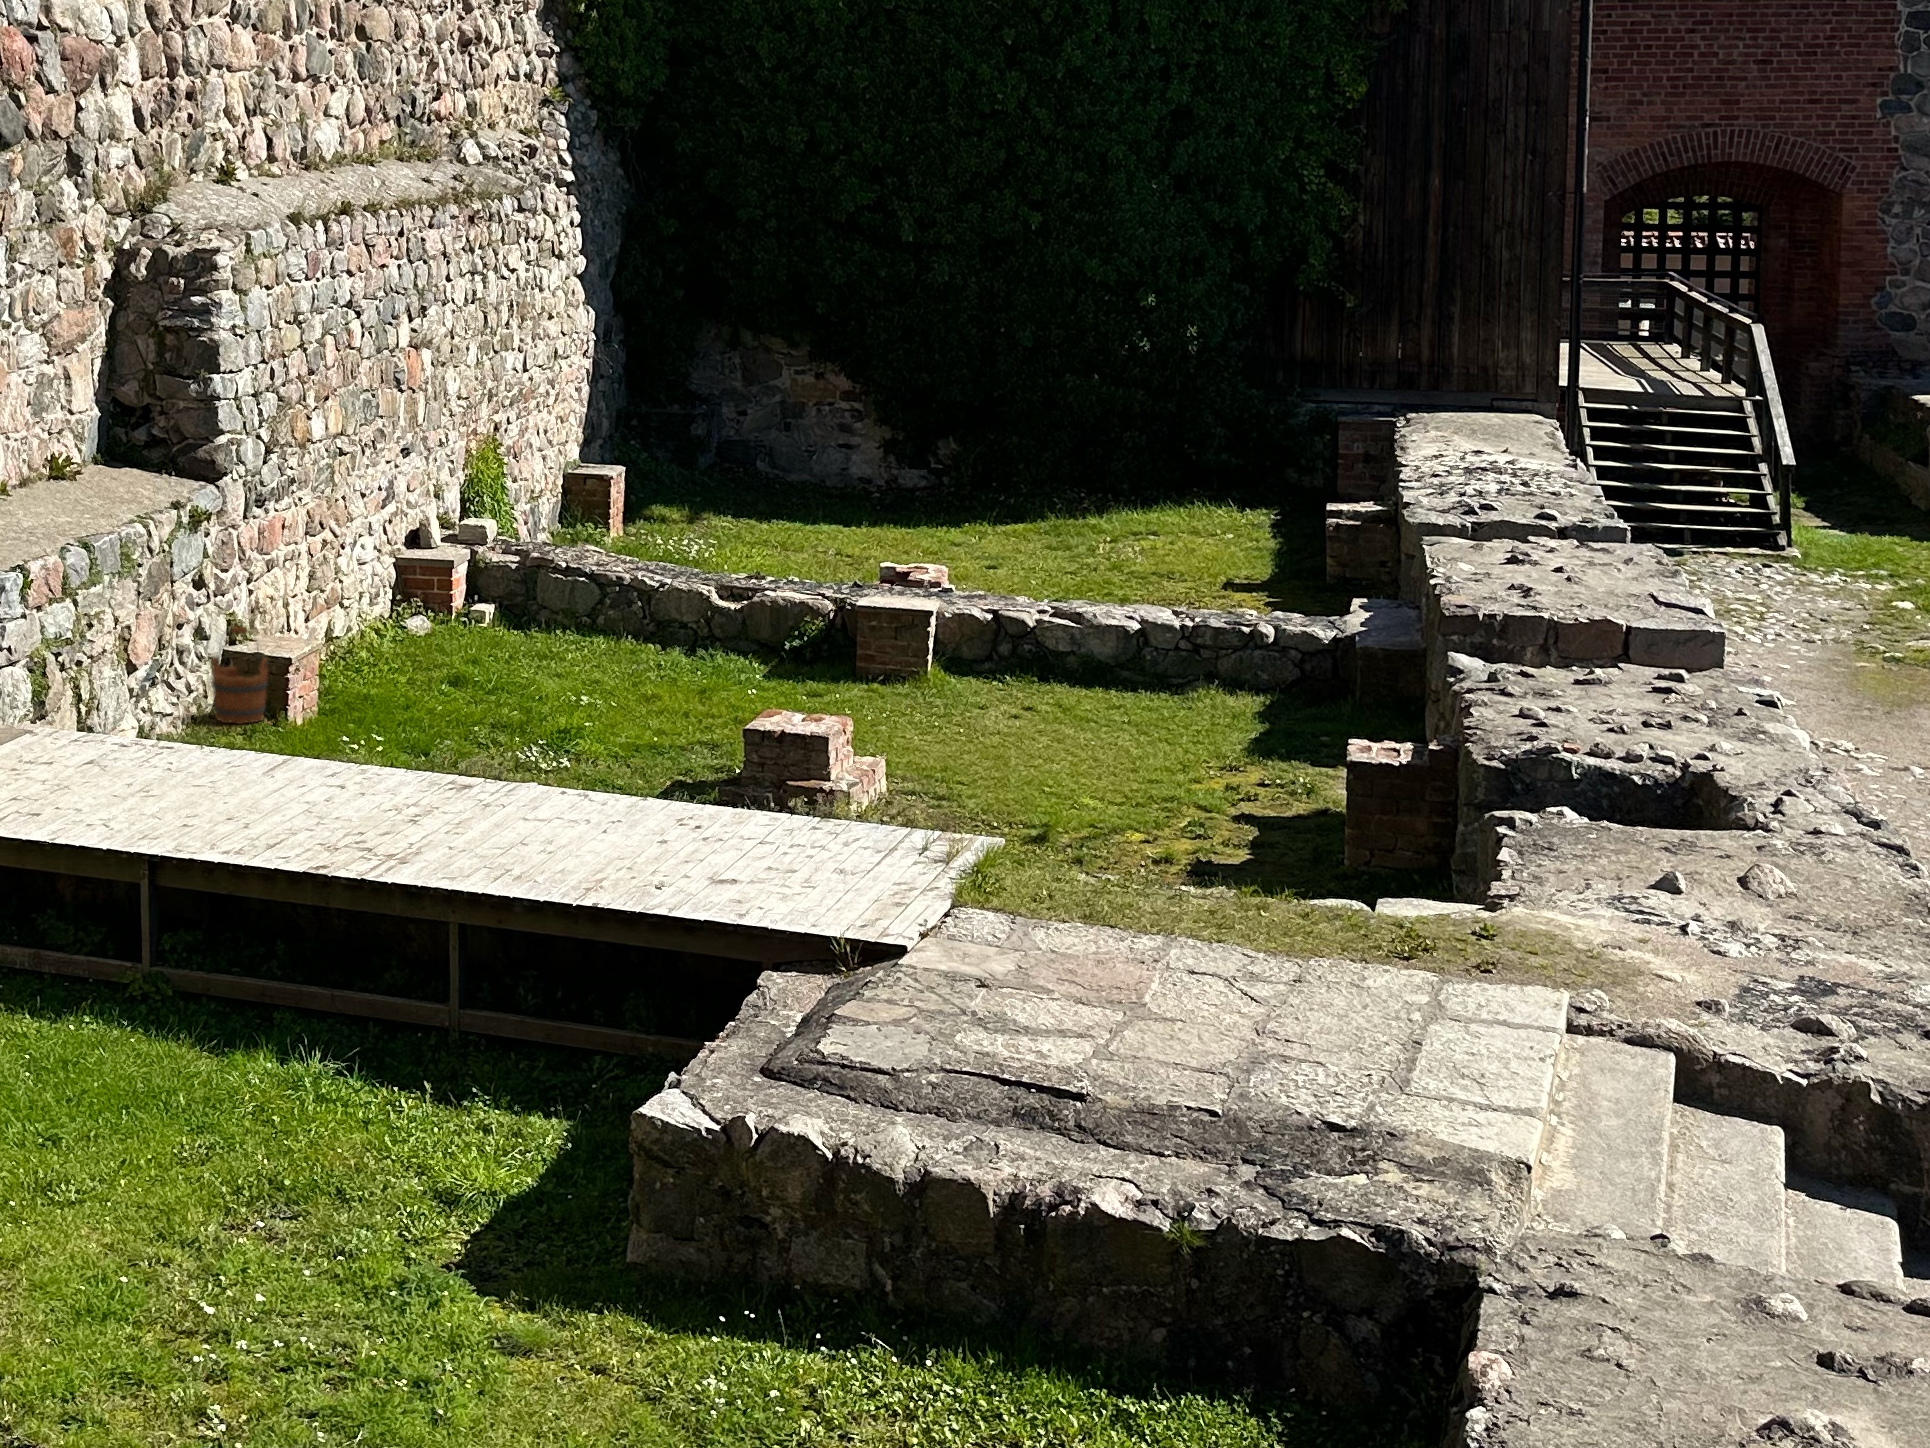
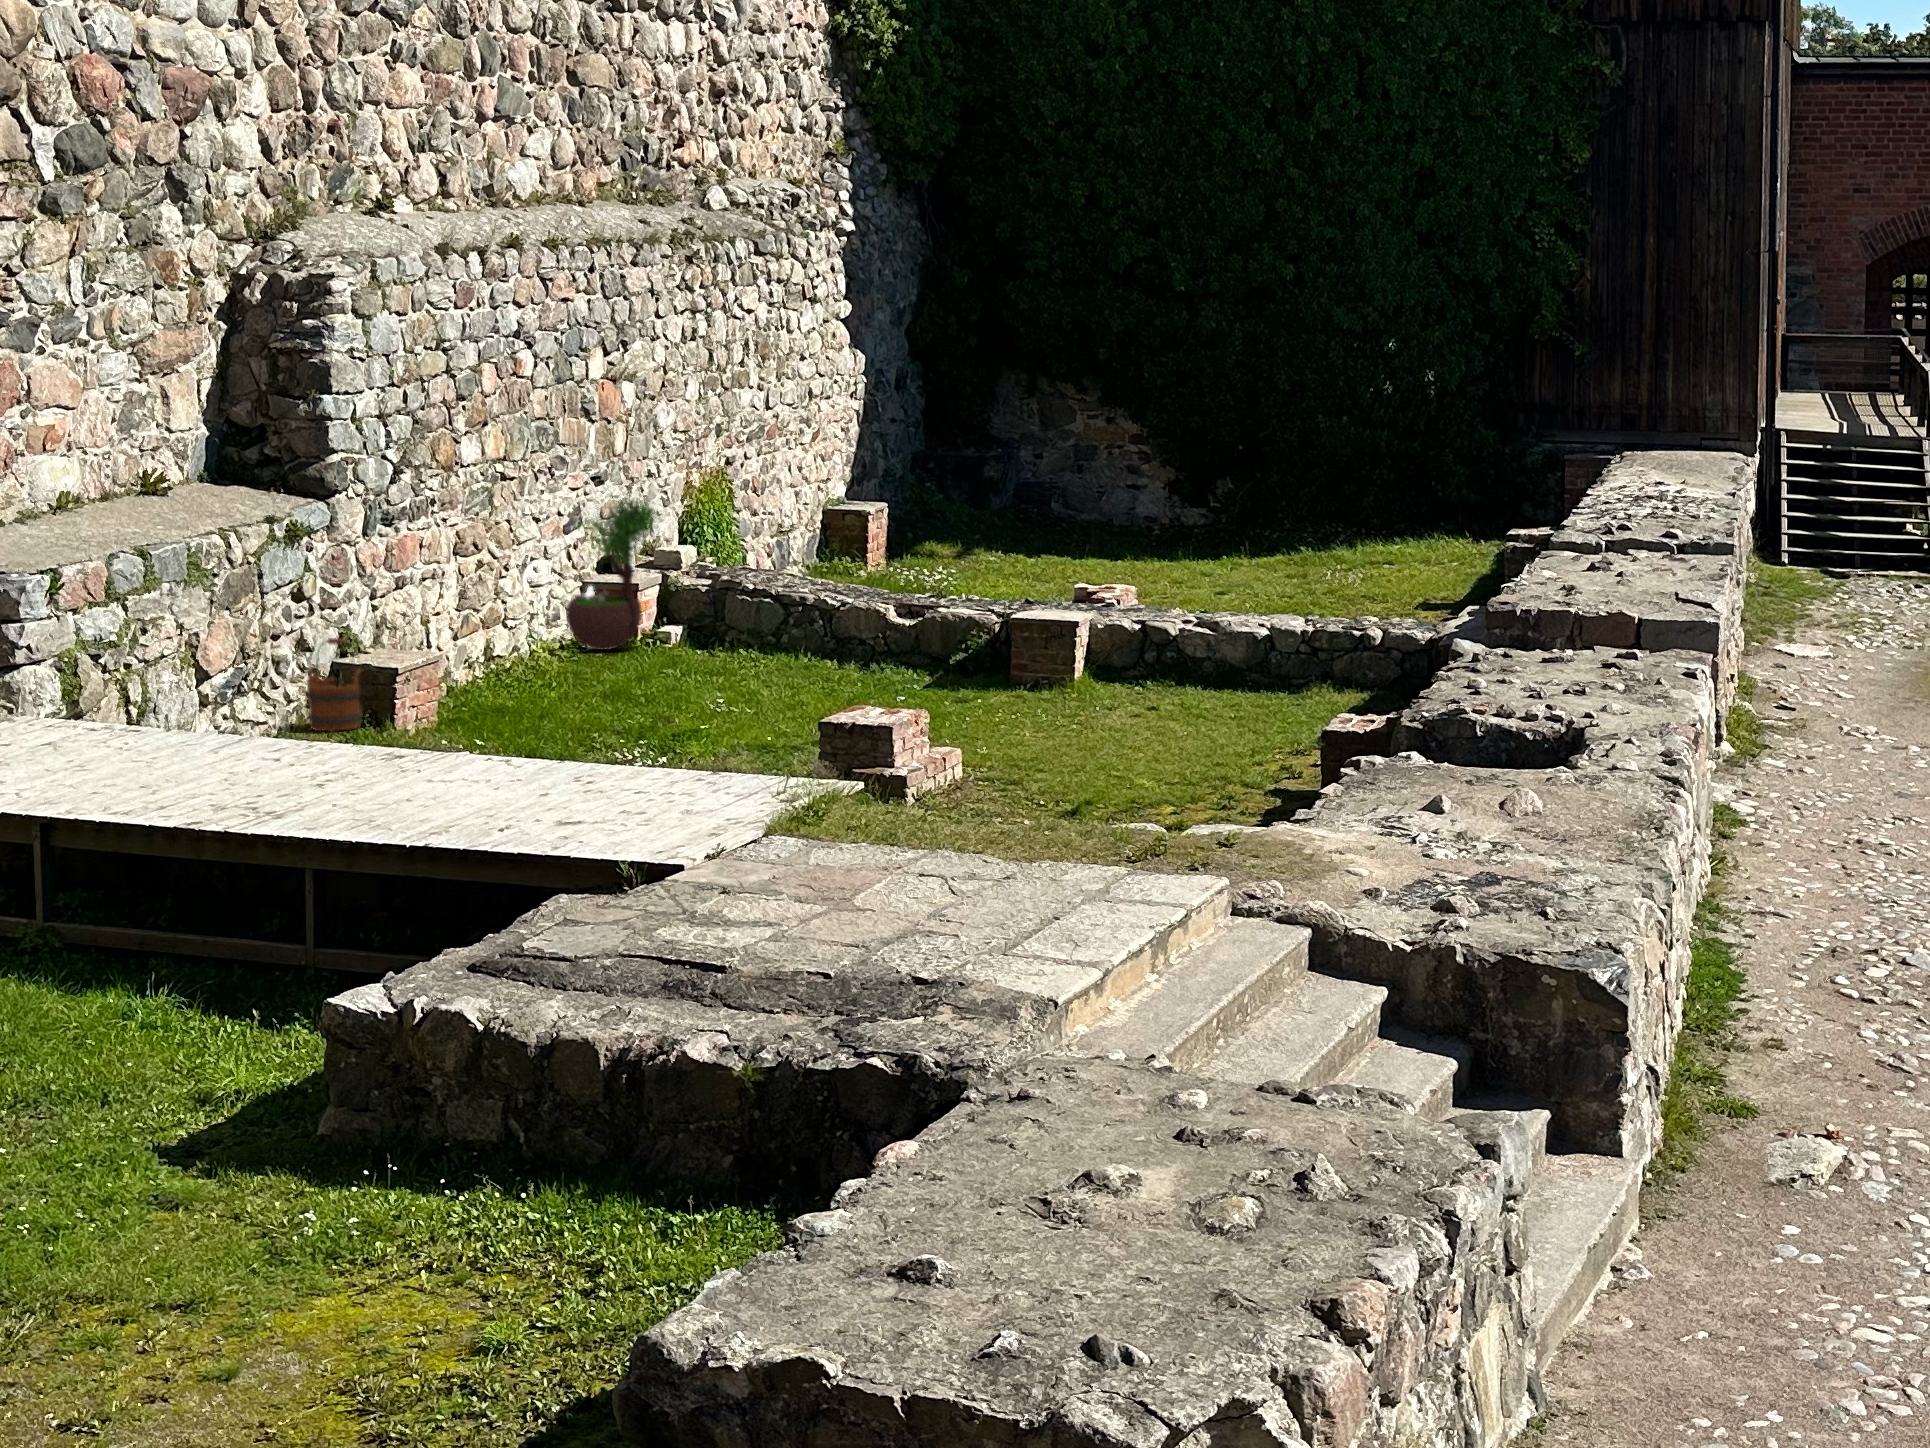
potted tree: none [390,455,488,625] -> present [567,495,661,650]

